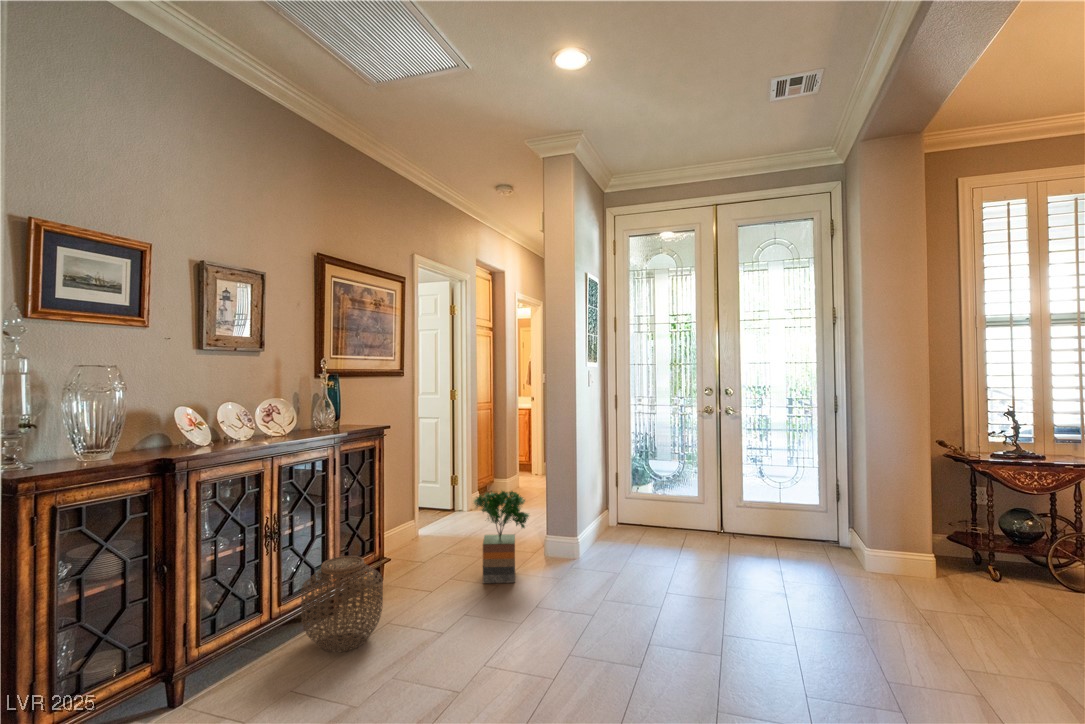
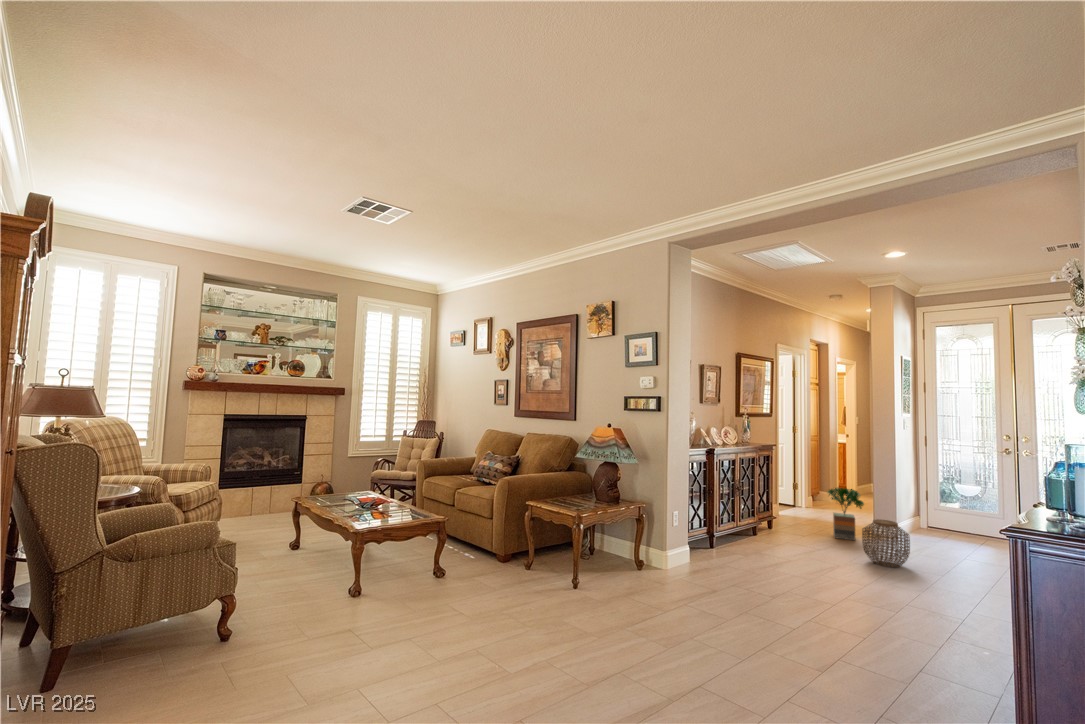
woven basket: present [301,556,383,652] -> present [862,519,910,568]

